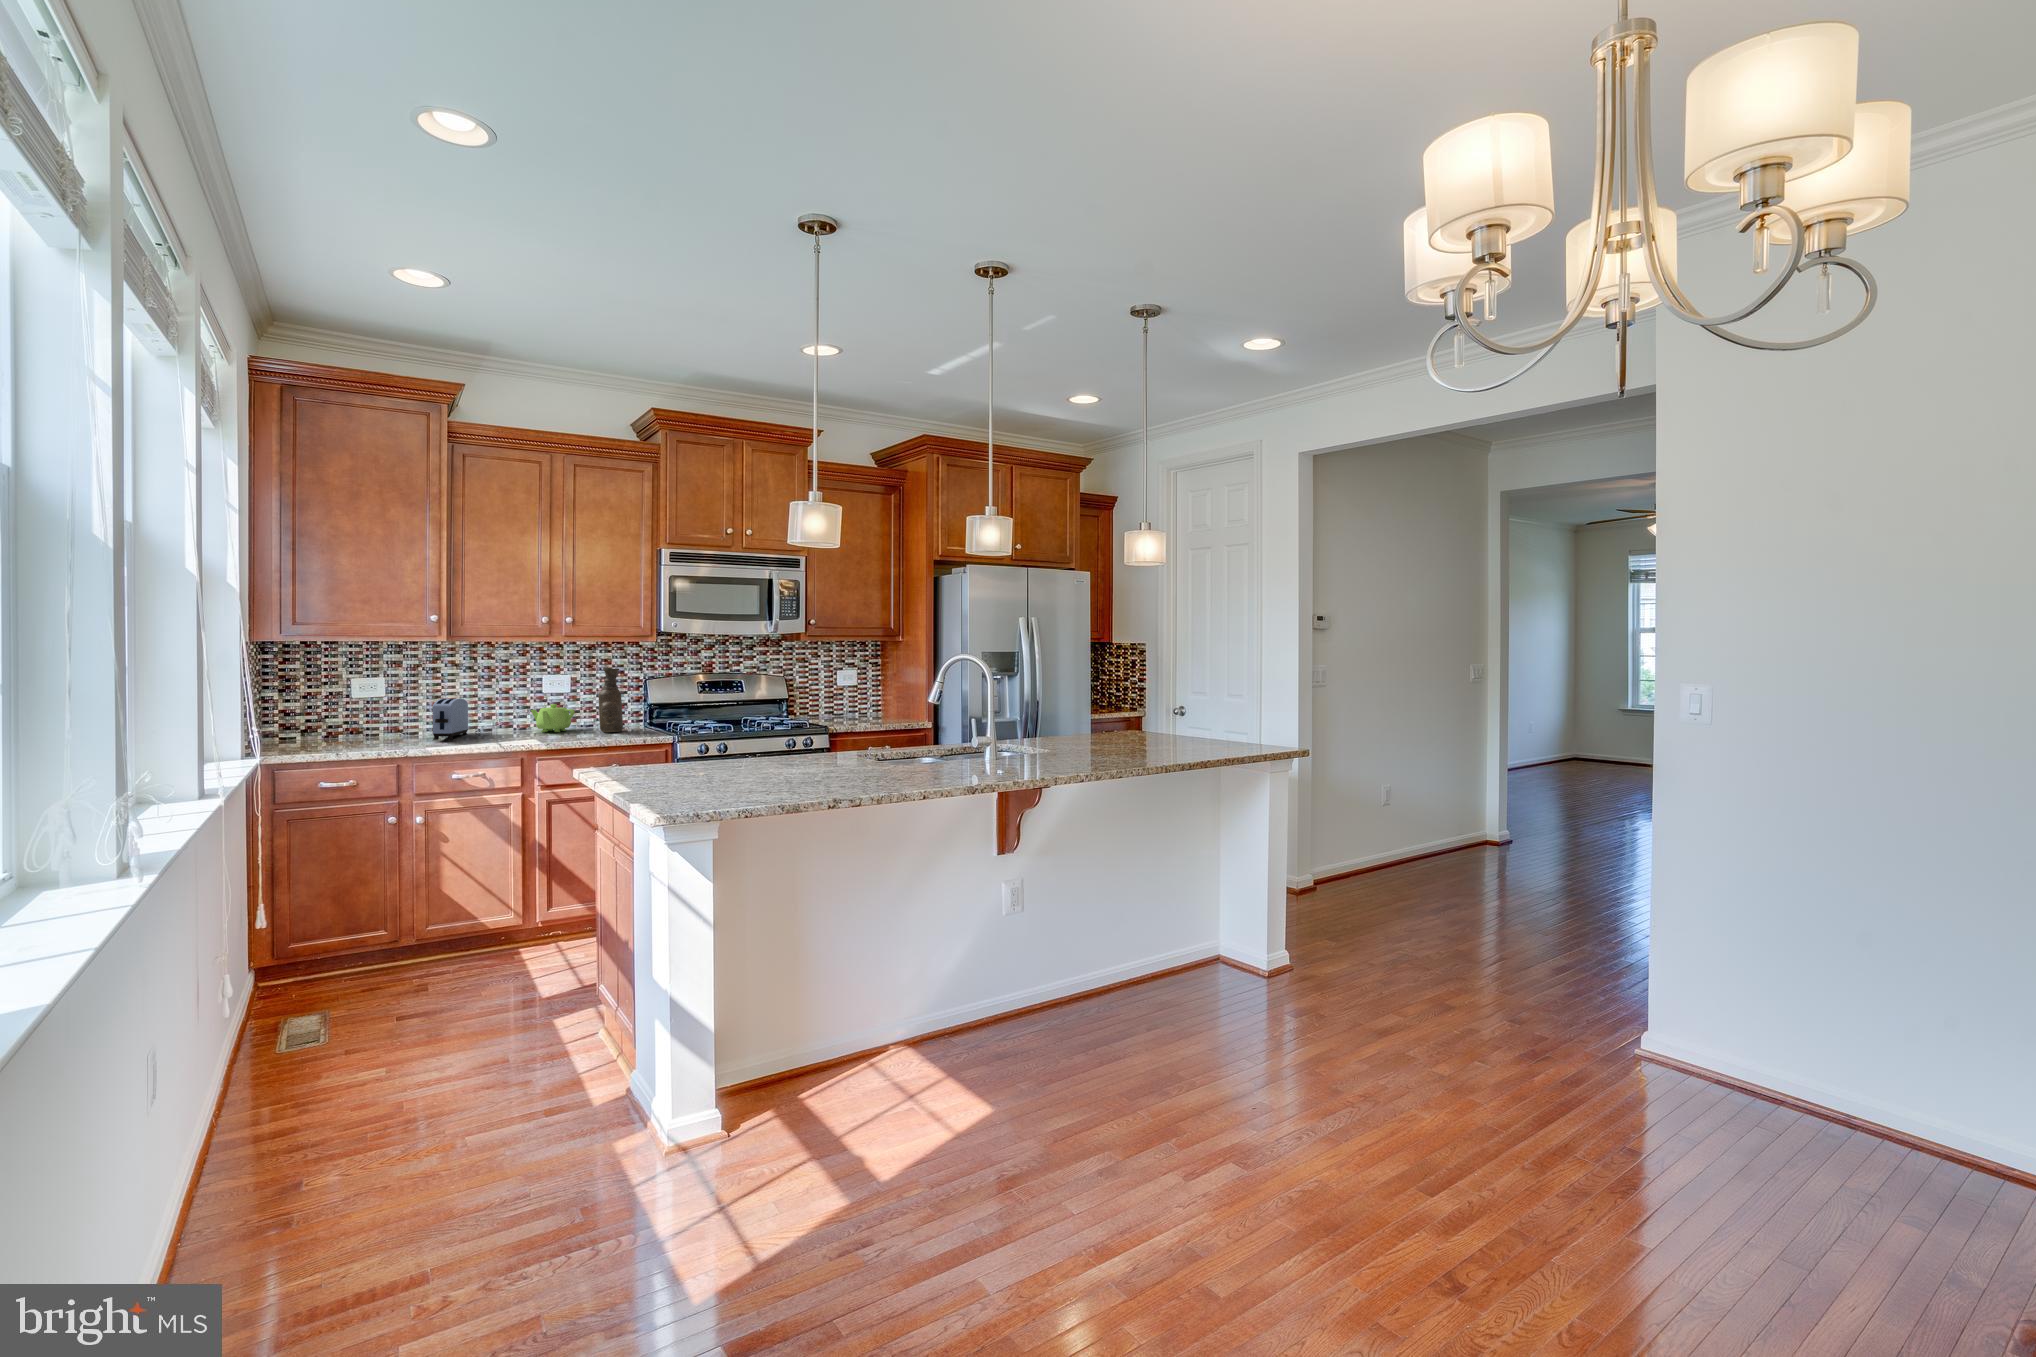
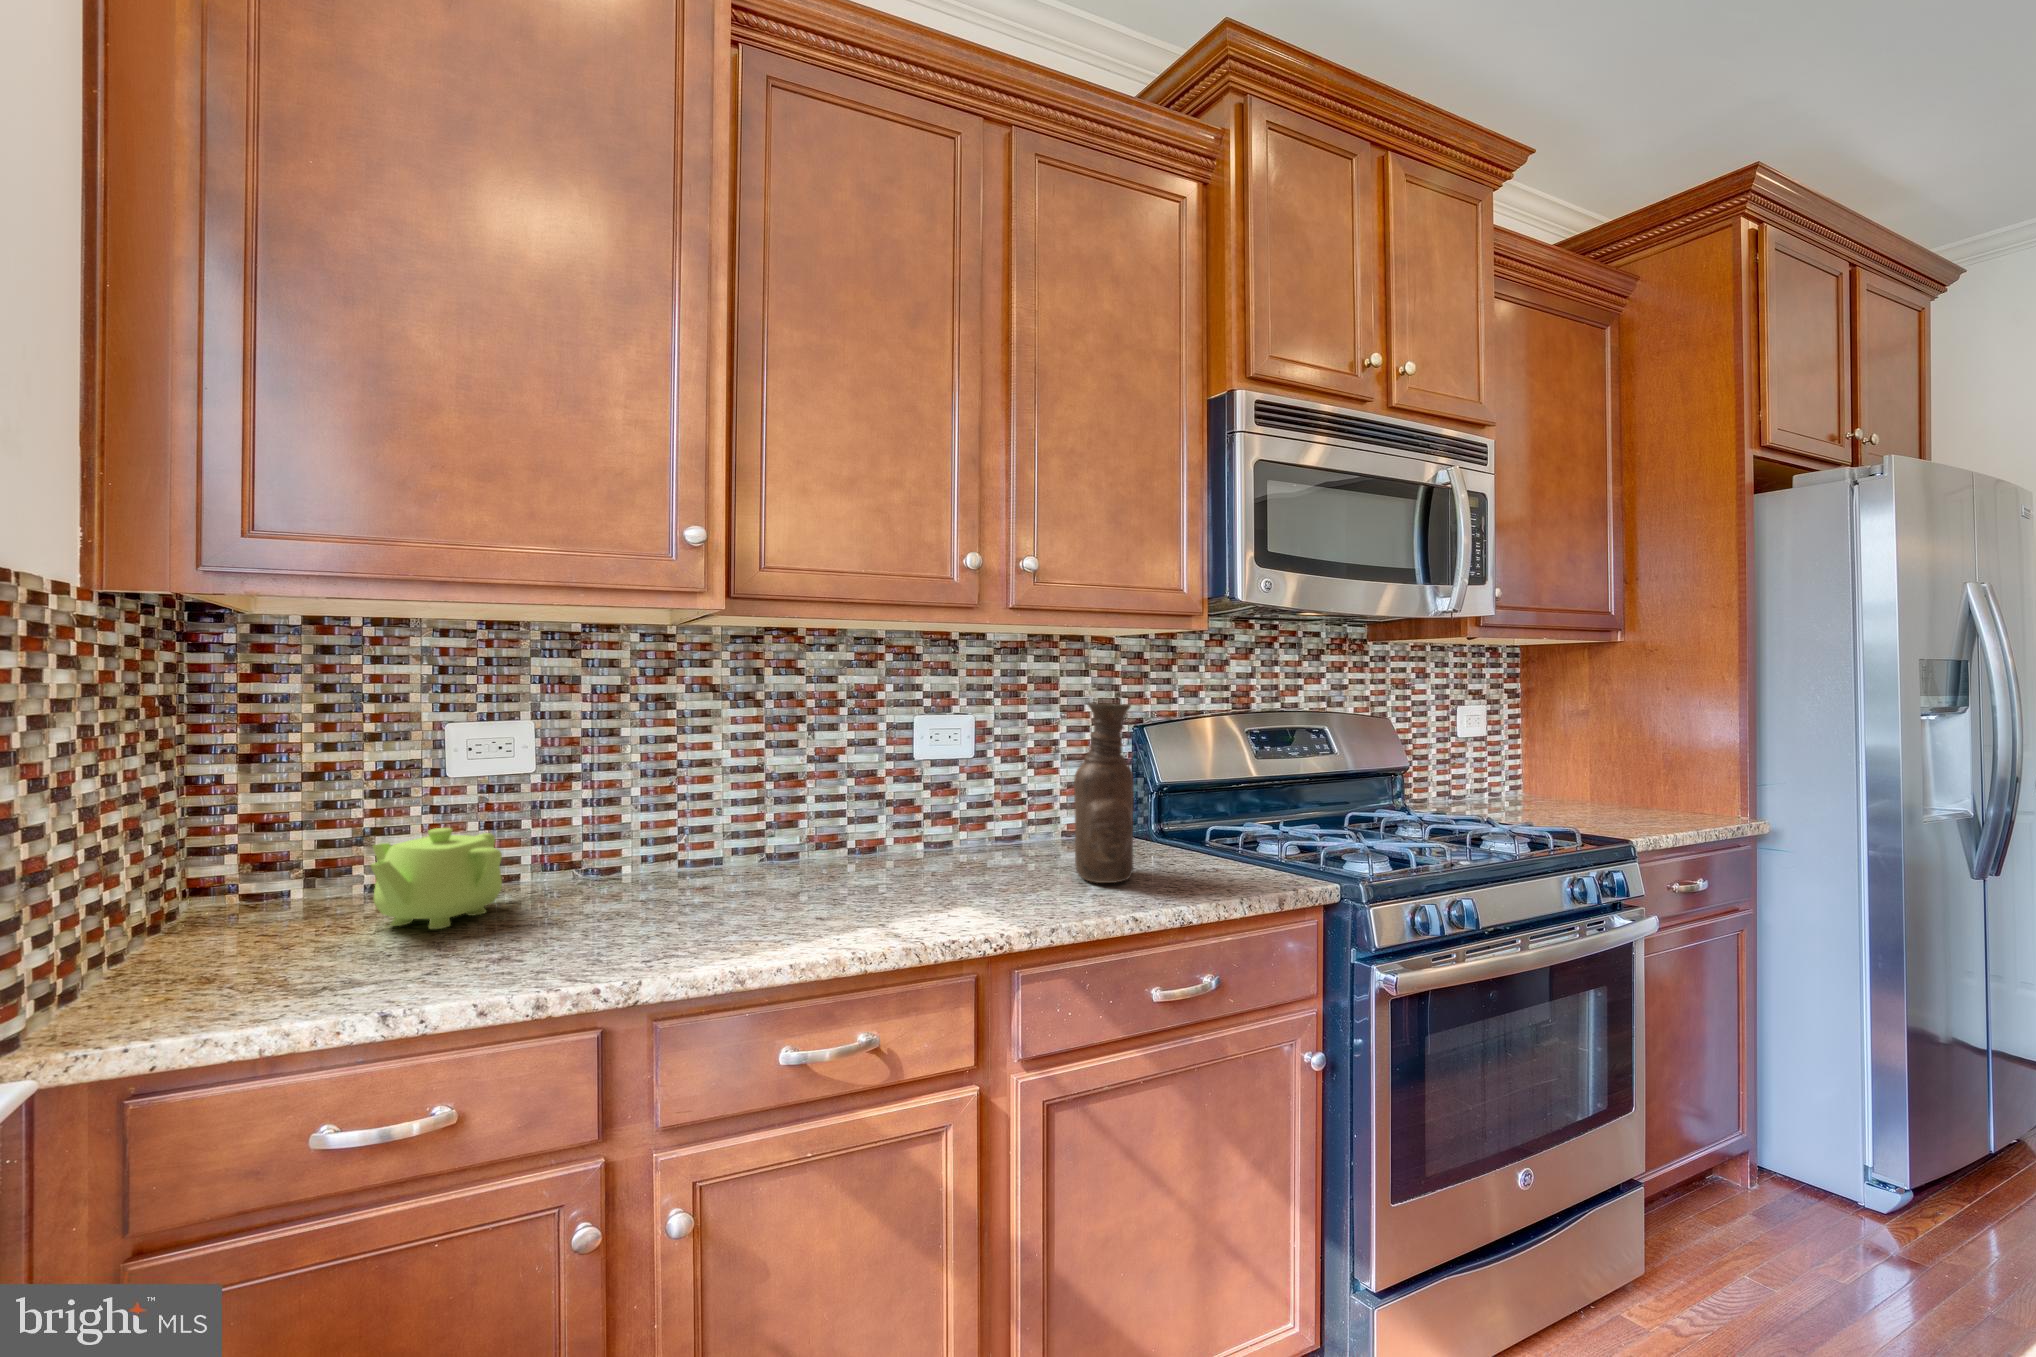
toaster: present [433,699,468,740] -> none [639,785,742,923]
teapot: present [531,704,575,732] -> present [371,828,502,929]

